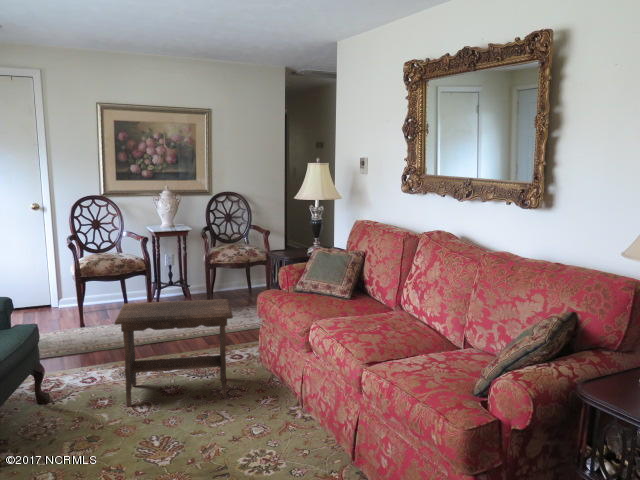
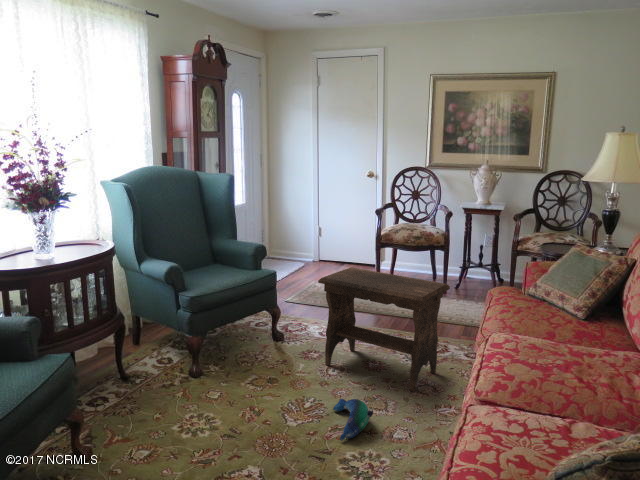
plush toy: none [184,416,231,453] -> present [333,399,373,441]

